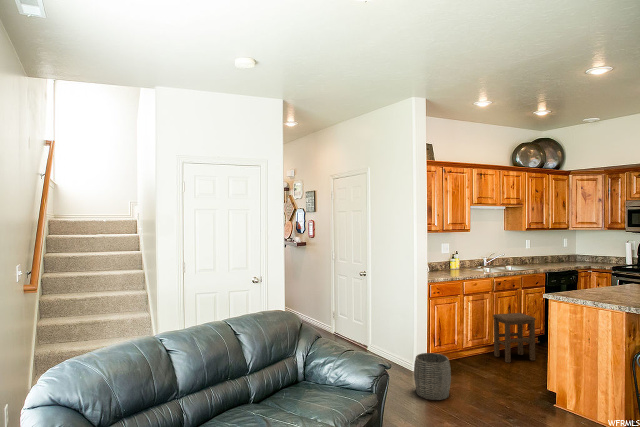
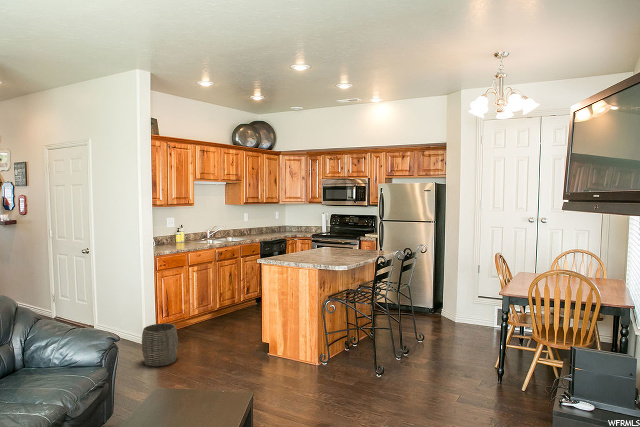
stool: present [493,313,536,363] -> none [216,279,252,324]

